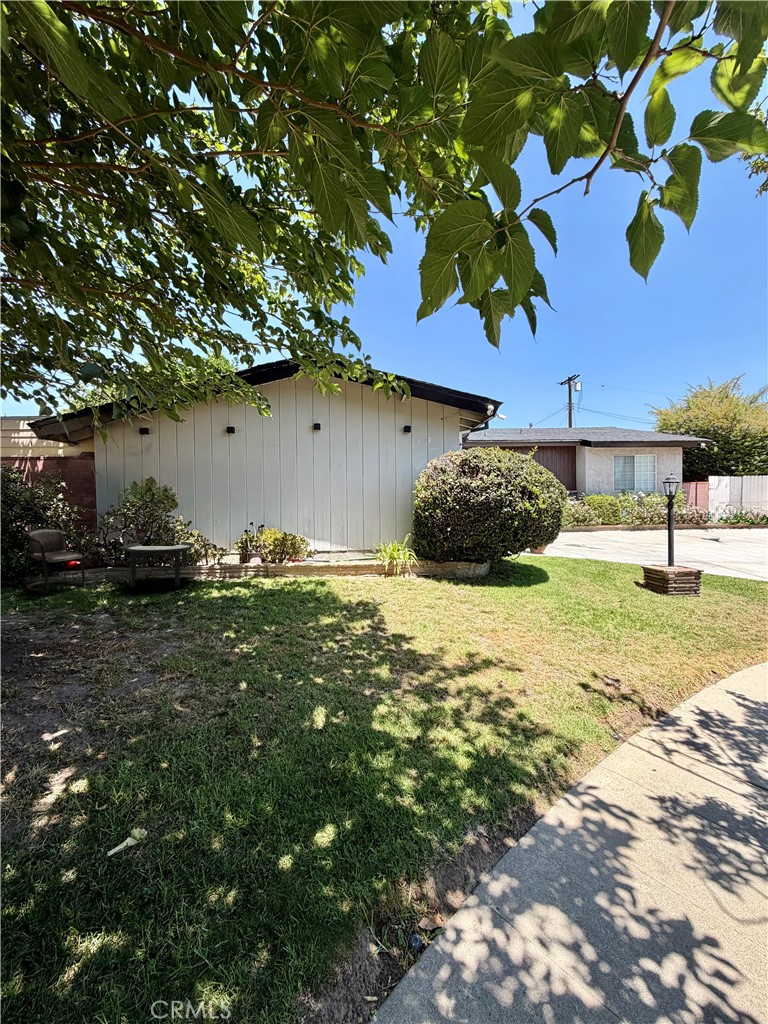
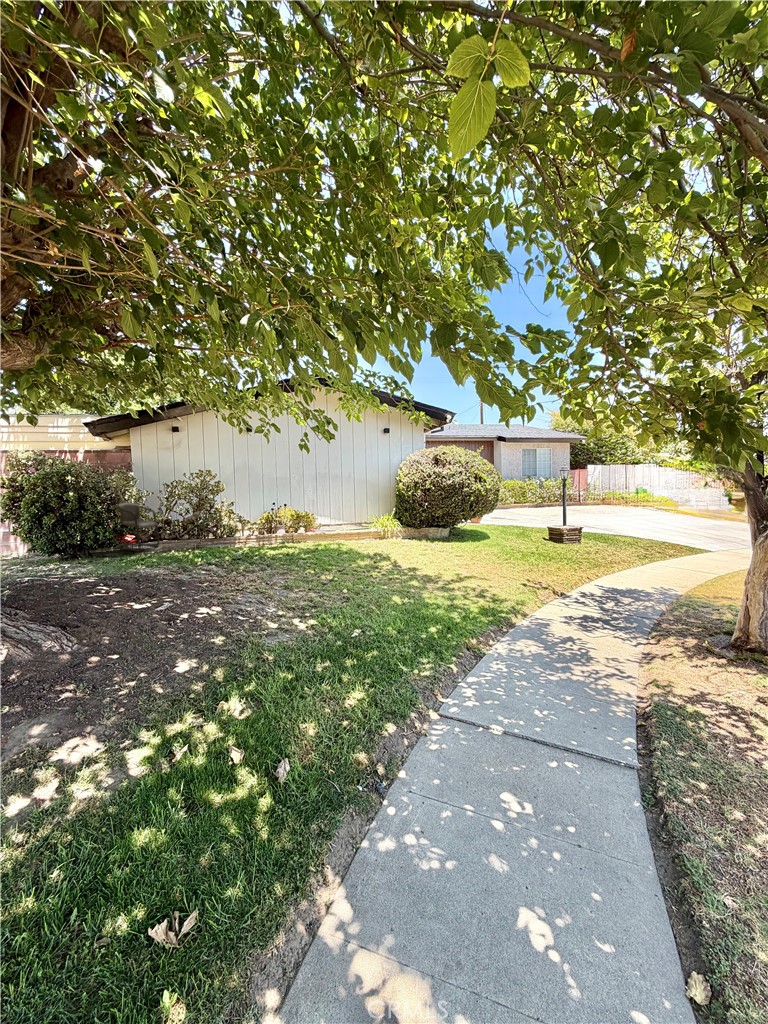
round table: present [123,542,195,587] -> none [187,513,241,547]

